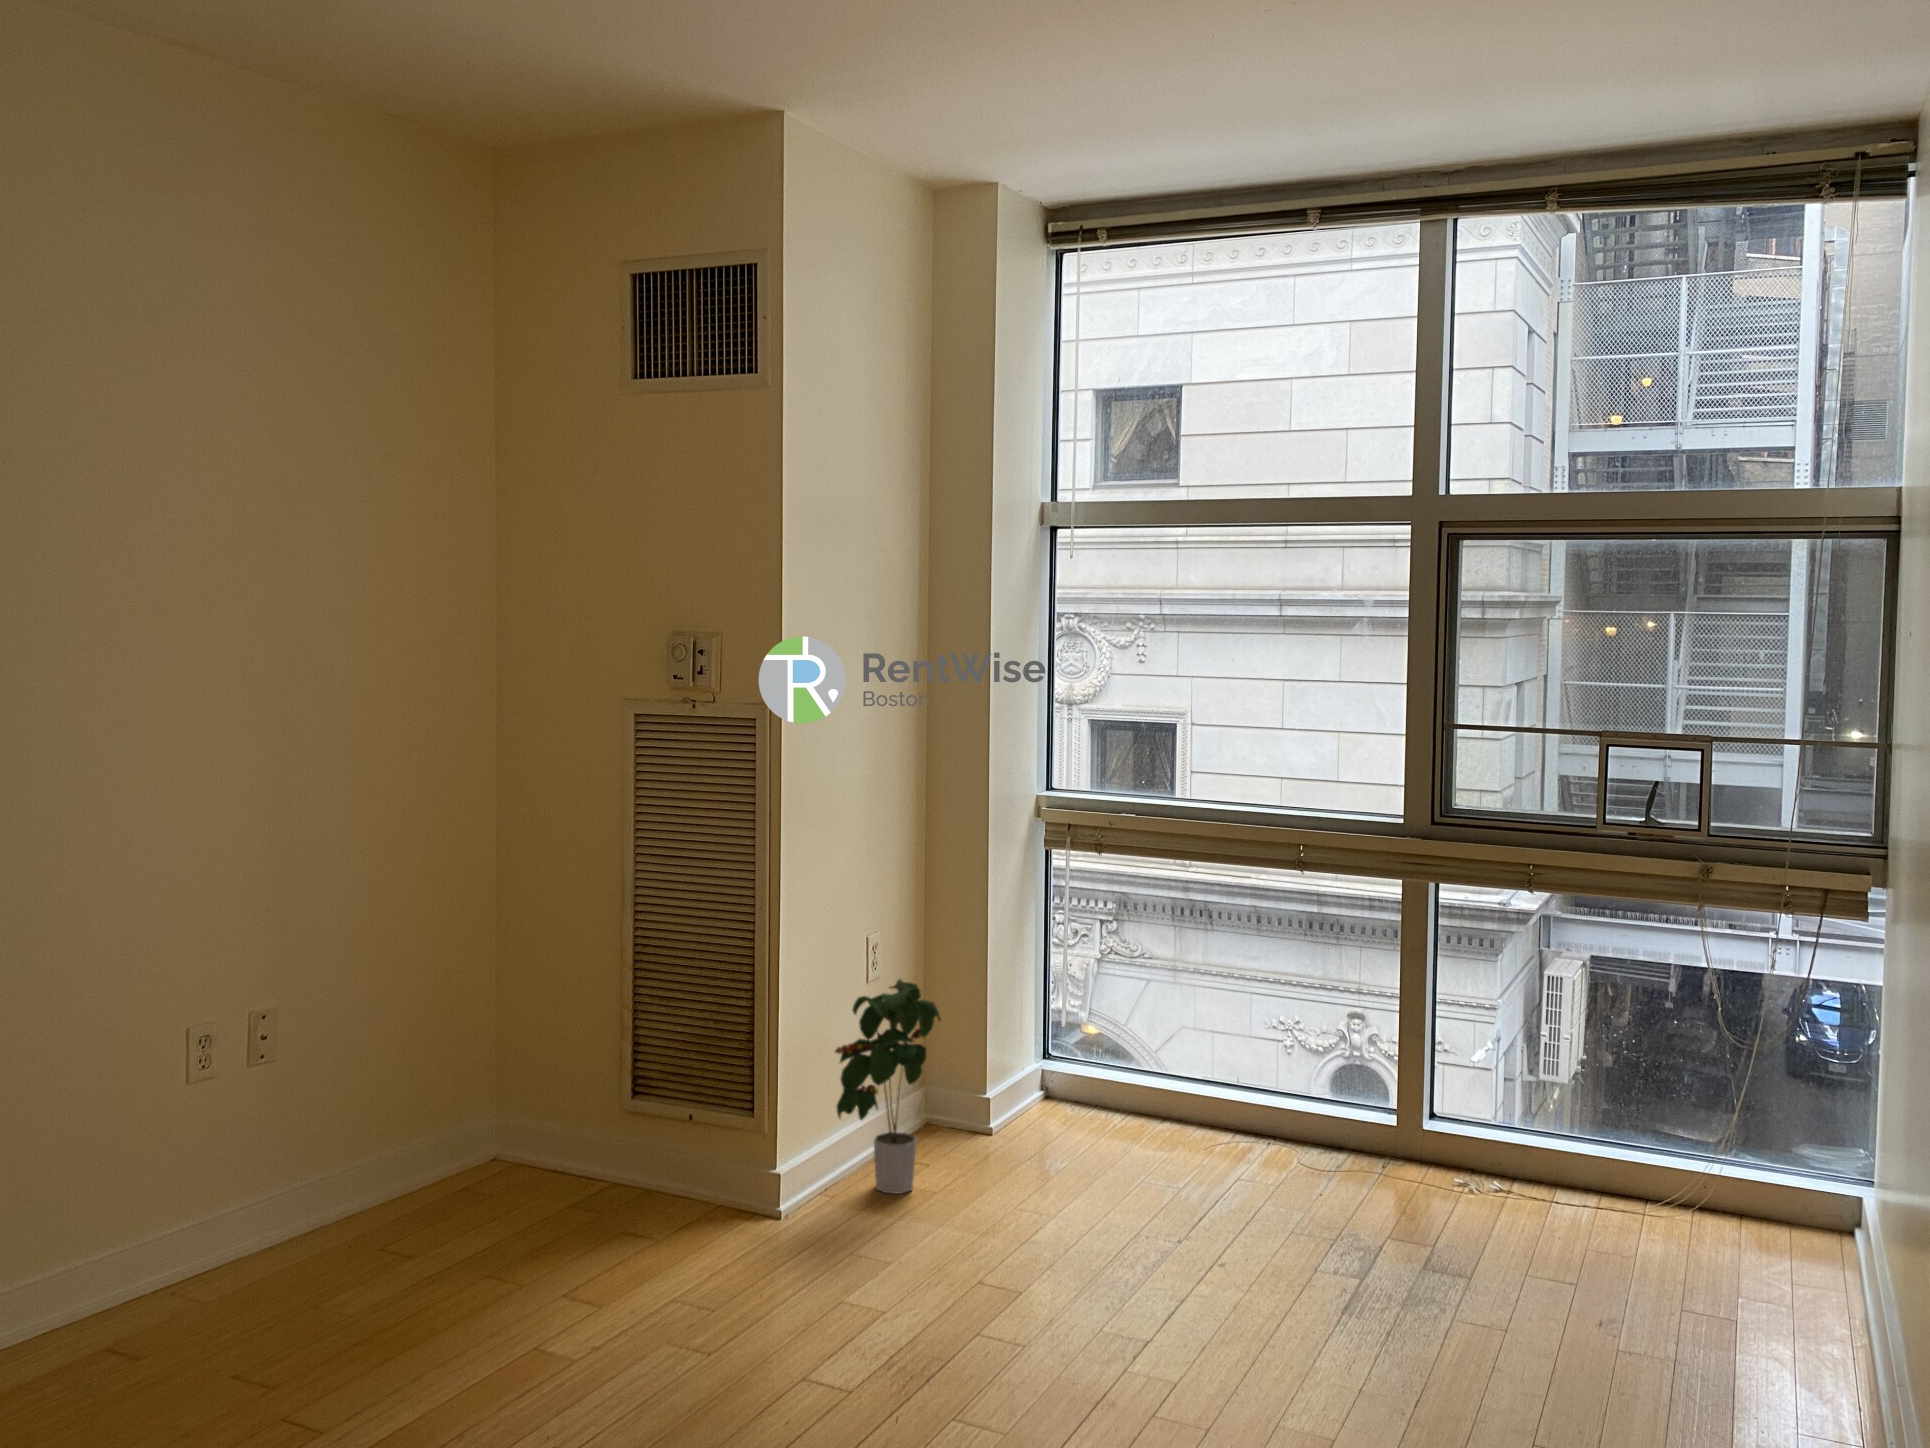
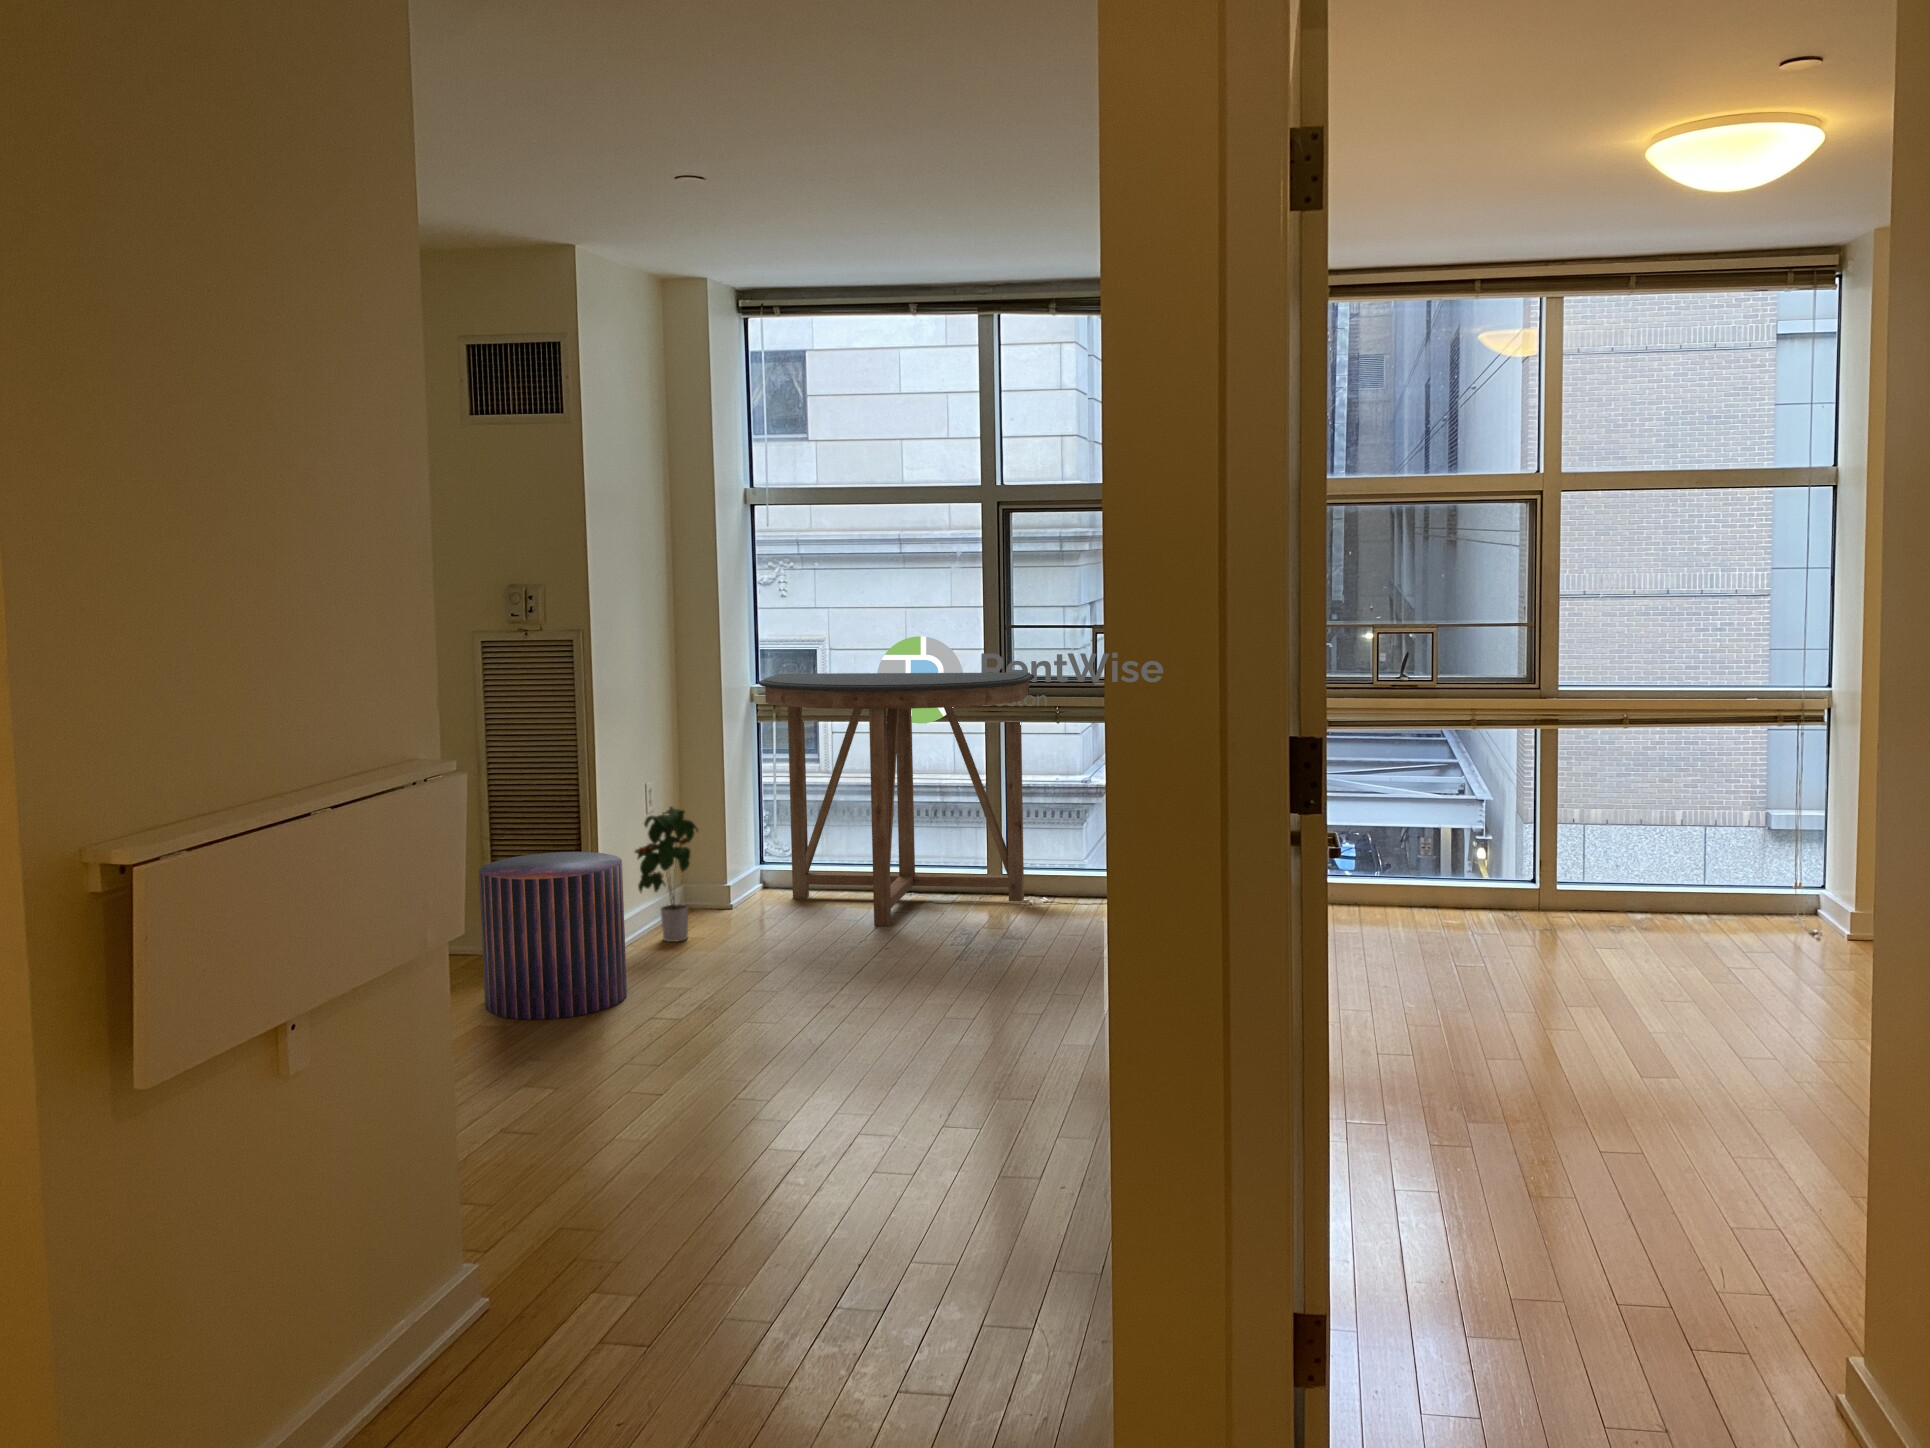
console table: none [1048,780,1491,1203] -> present [759,672,1034,926]
pouf: none [562,1056,787,1352] -> present [479,852,627,1020]

